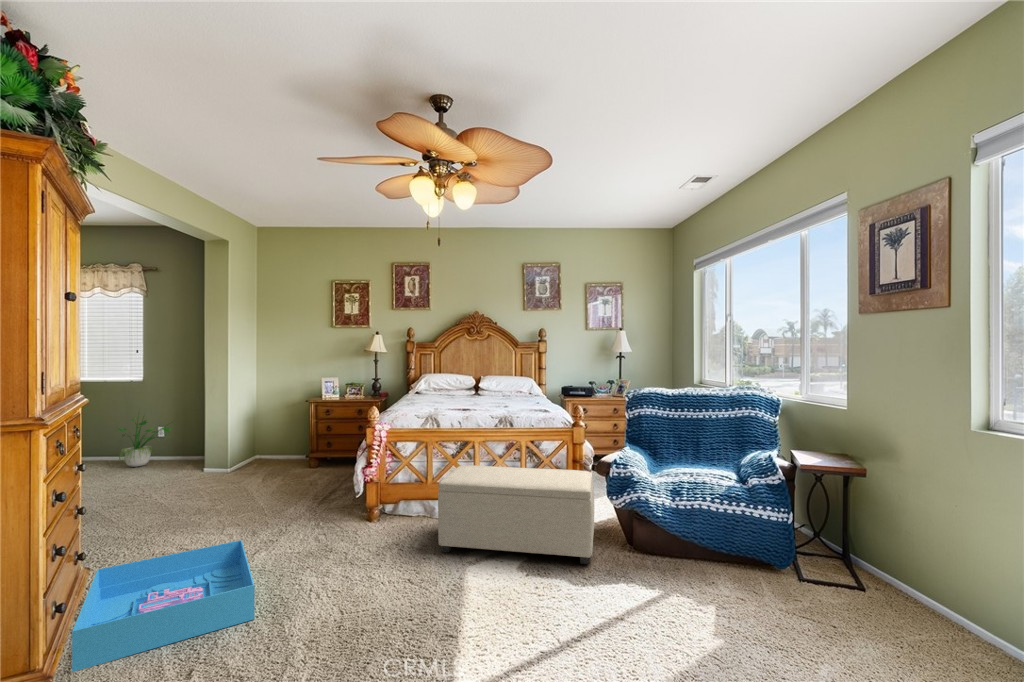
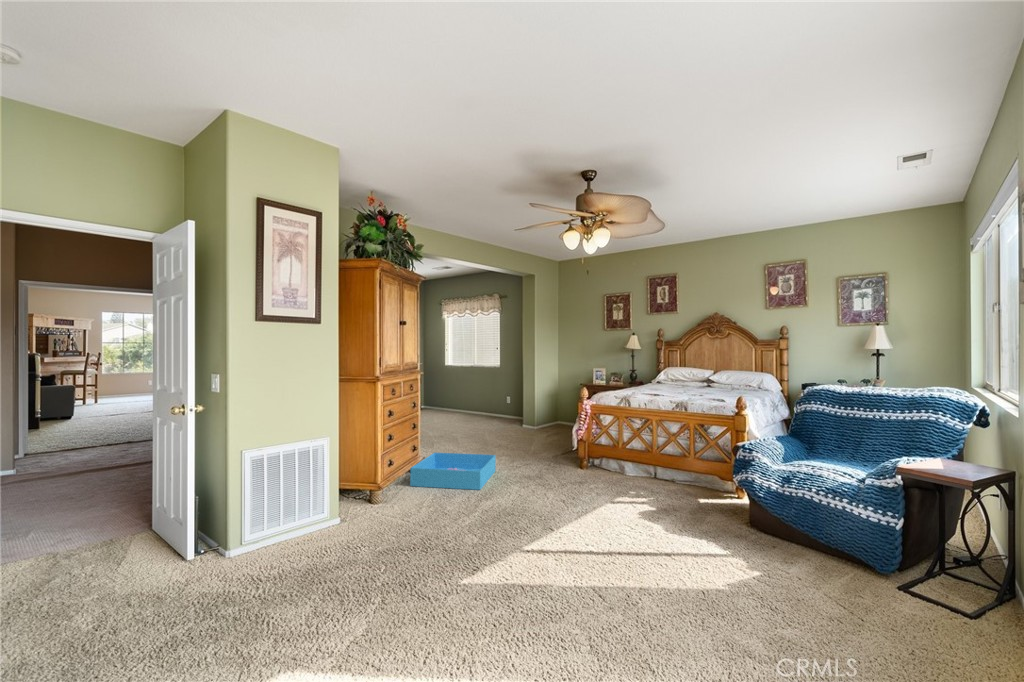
potted plant: present [118,418,171,467] -> none [486,382,513,420]
ottoman: present [438,465,594,564] -> none [601,435,731,523]

